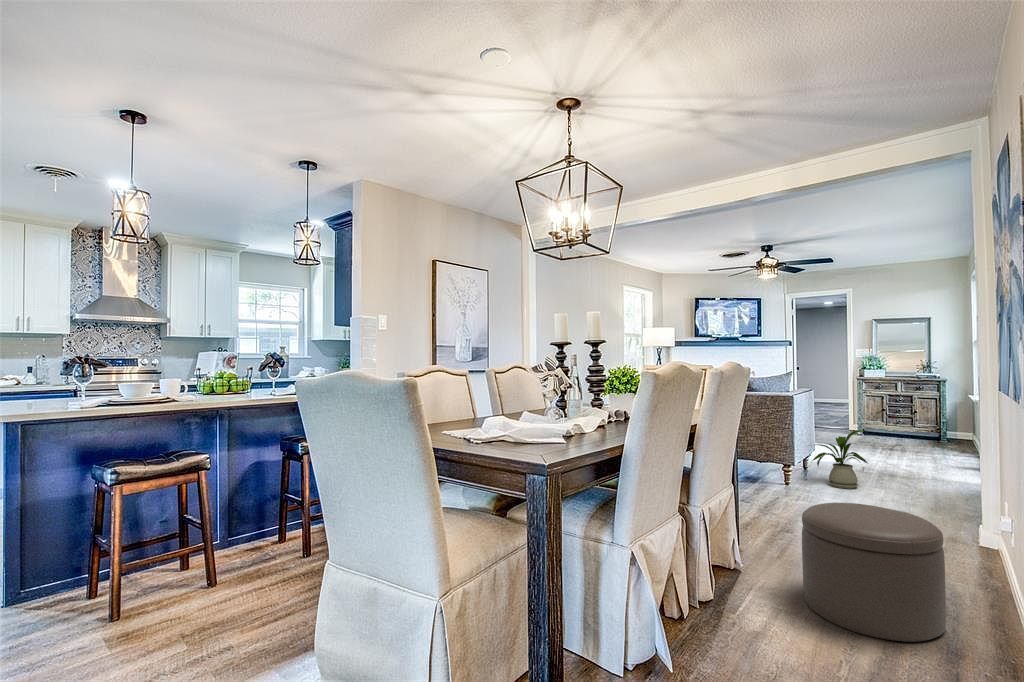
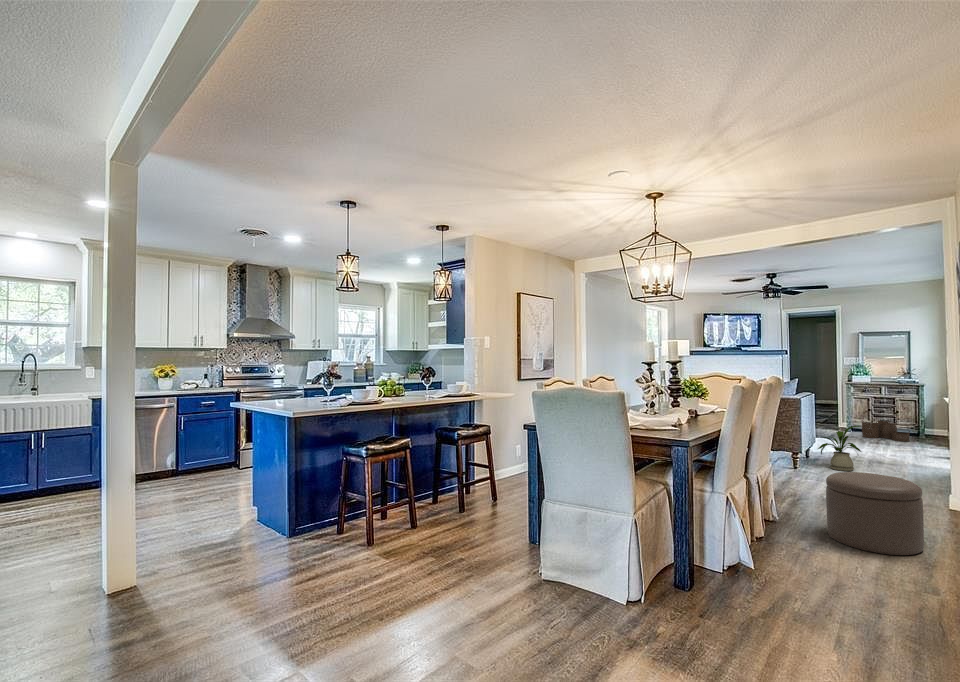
woven basket: none [873,420,929,447] -> present [862,420,910,441]

